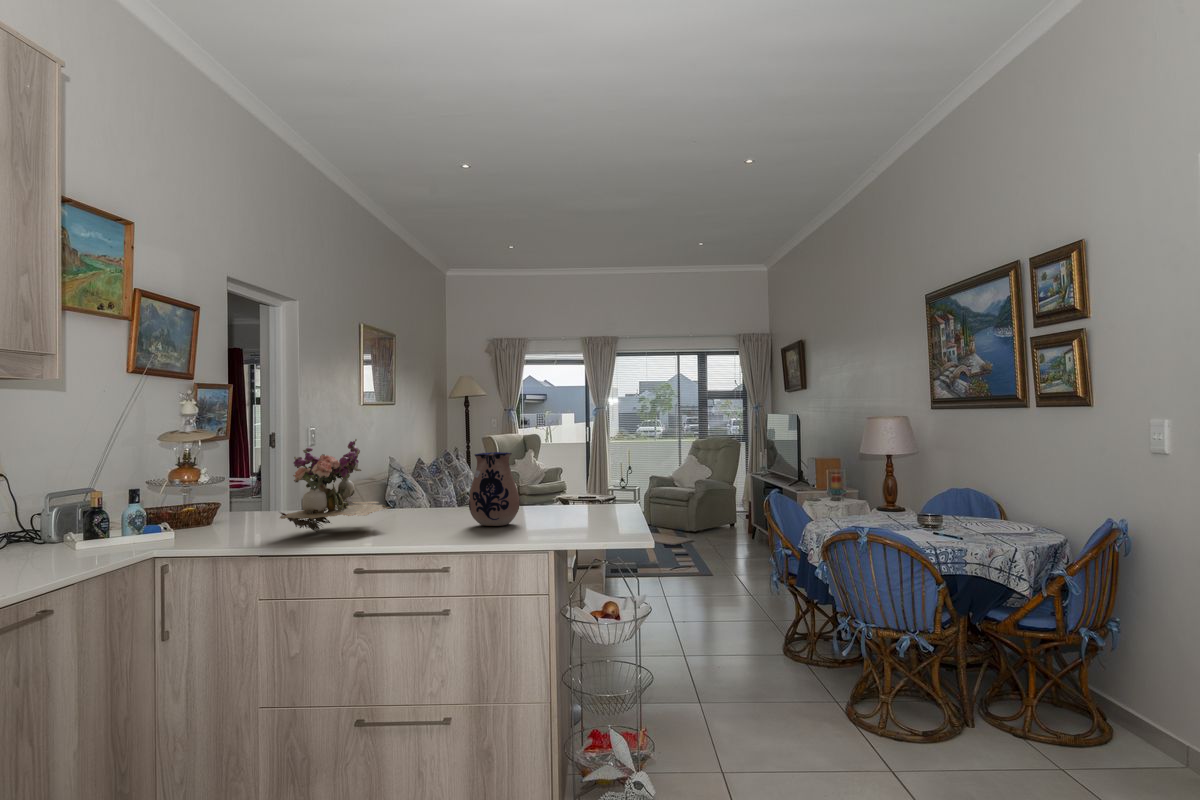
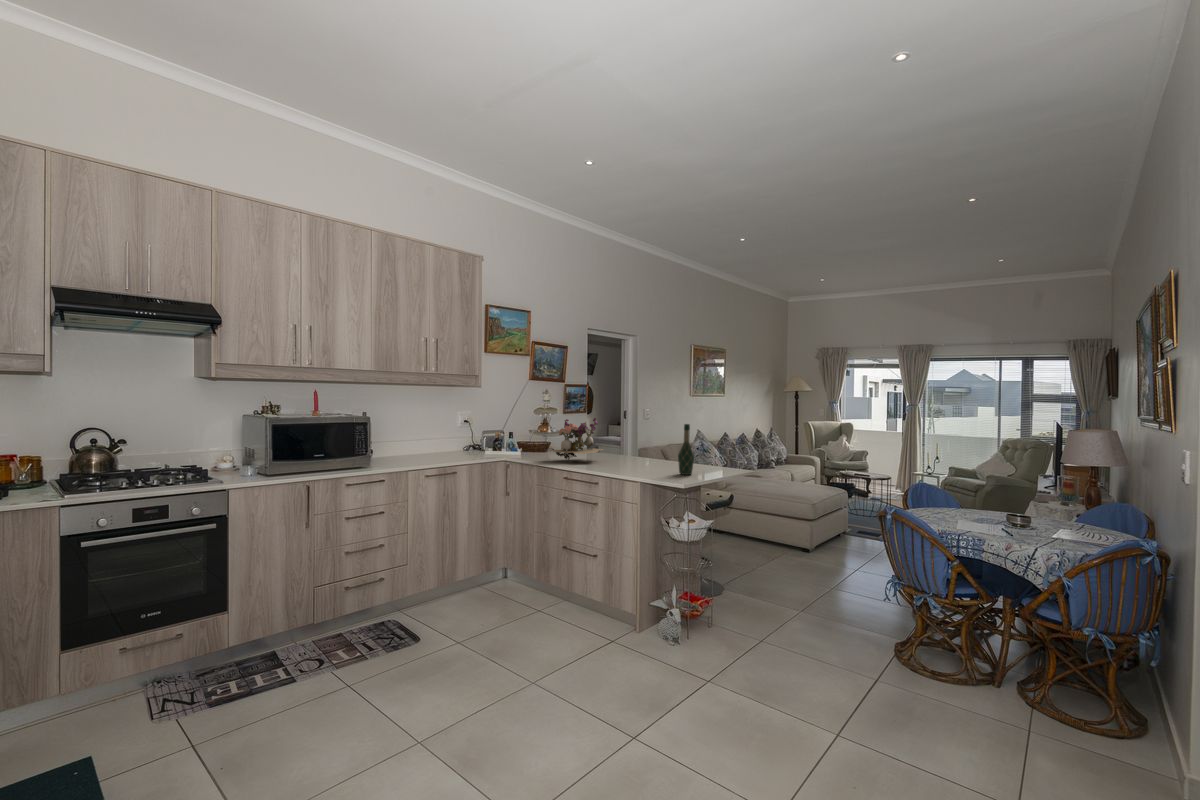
wine bottle: none [575,436,604,525] -> present [678,424,694,475]
ceramic pitcher: present [469,452,520,526] -> none [631,429,658,469]

